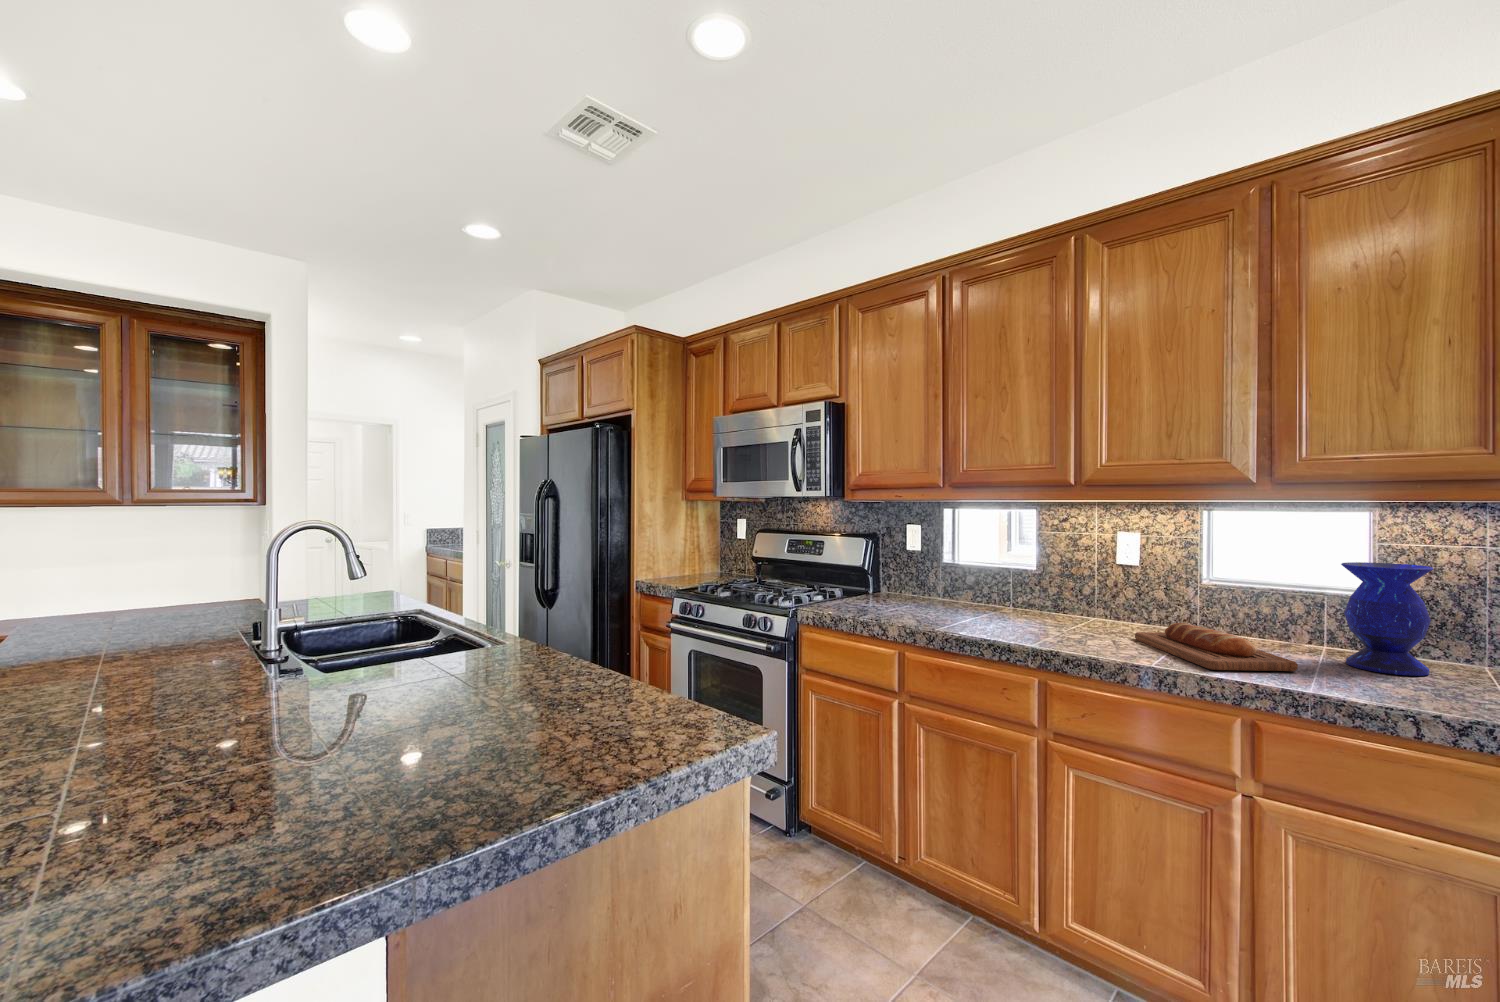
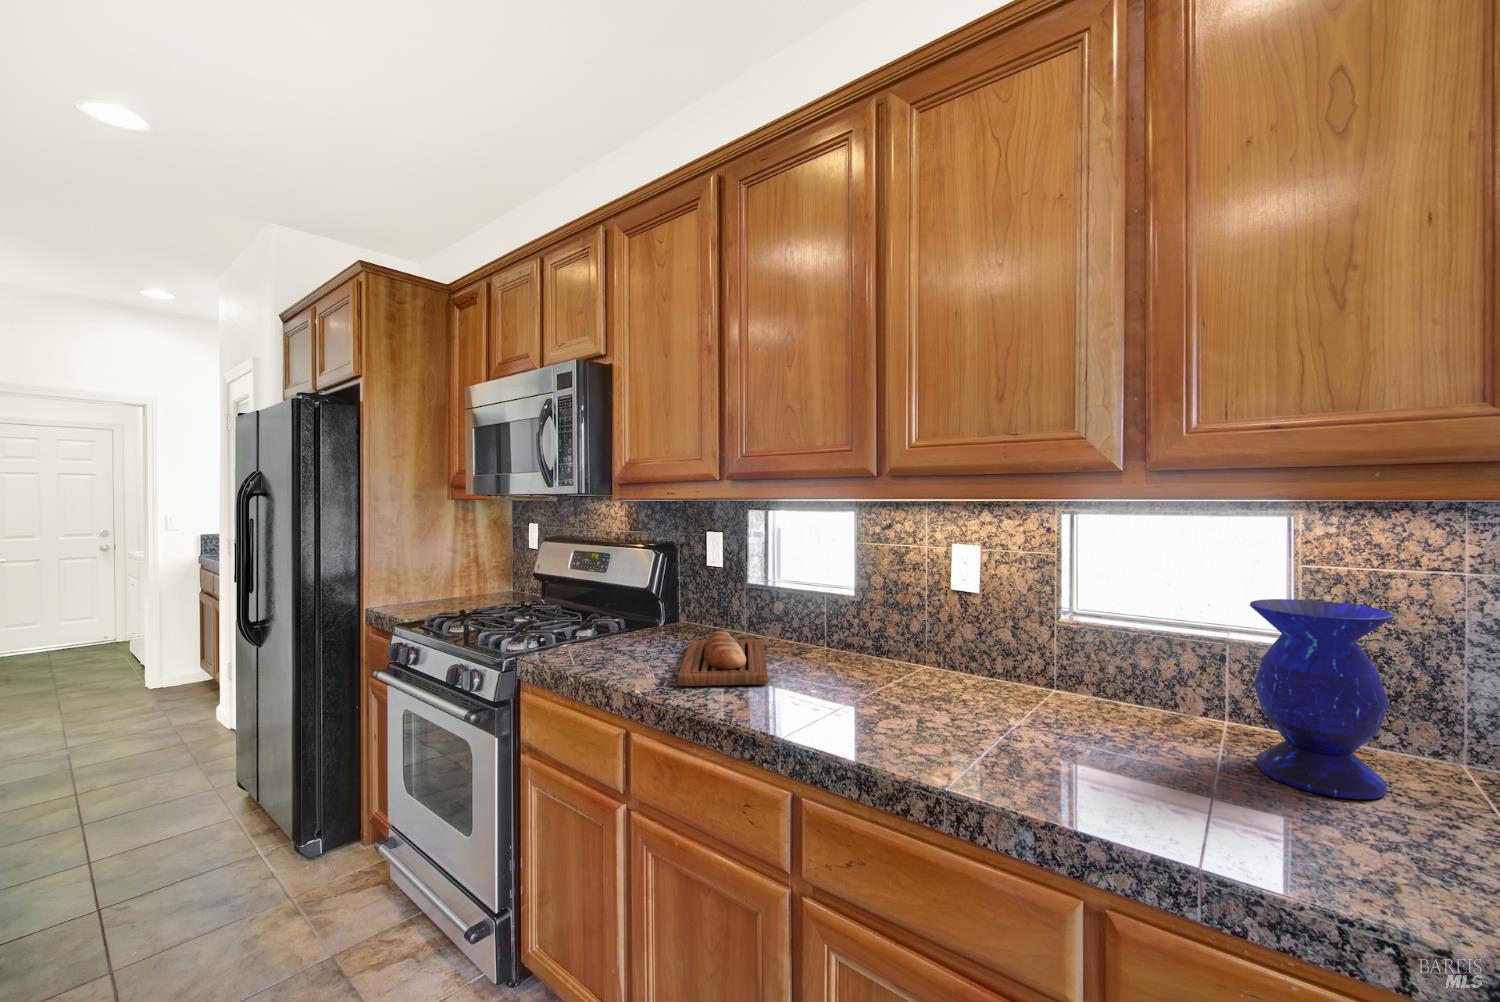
bread loaf: present [1135,623,1298,671] -> present [677,630,768,686]

